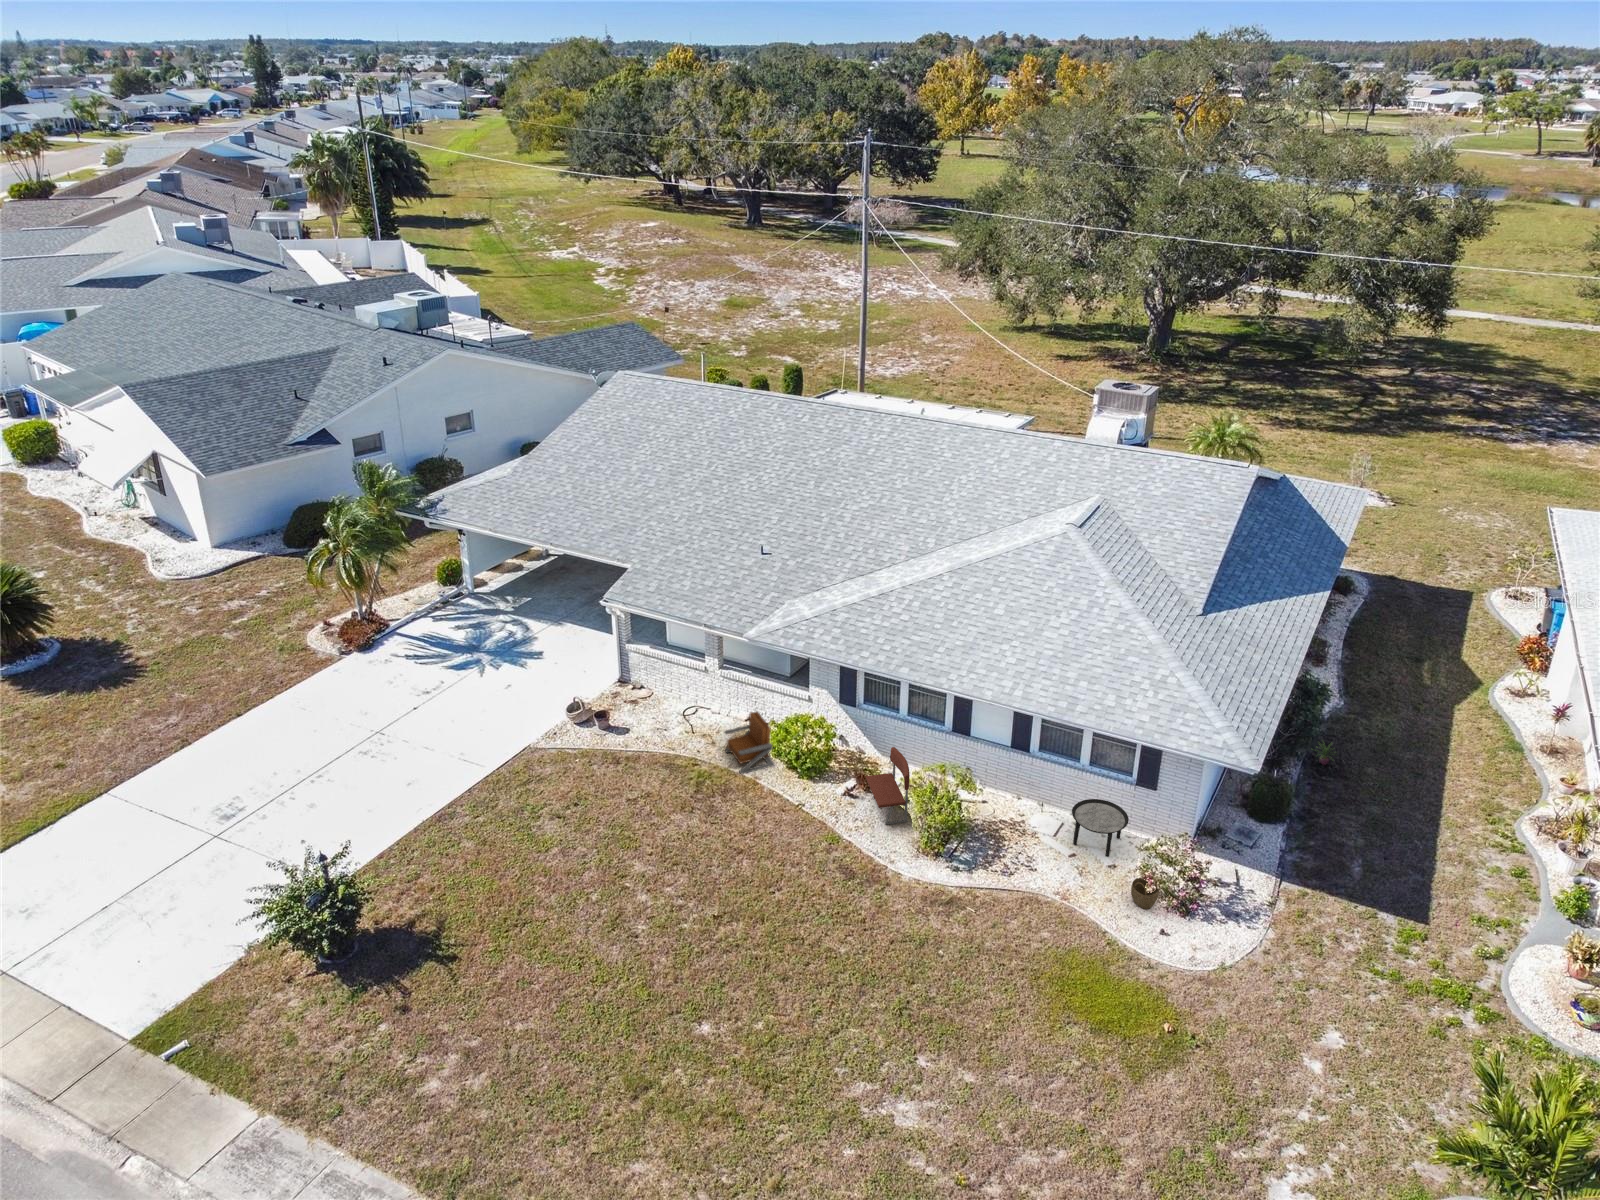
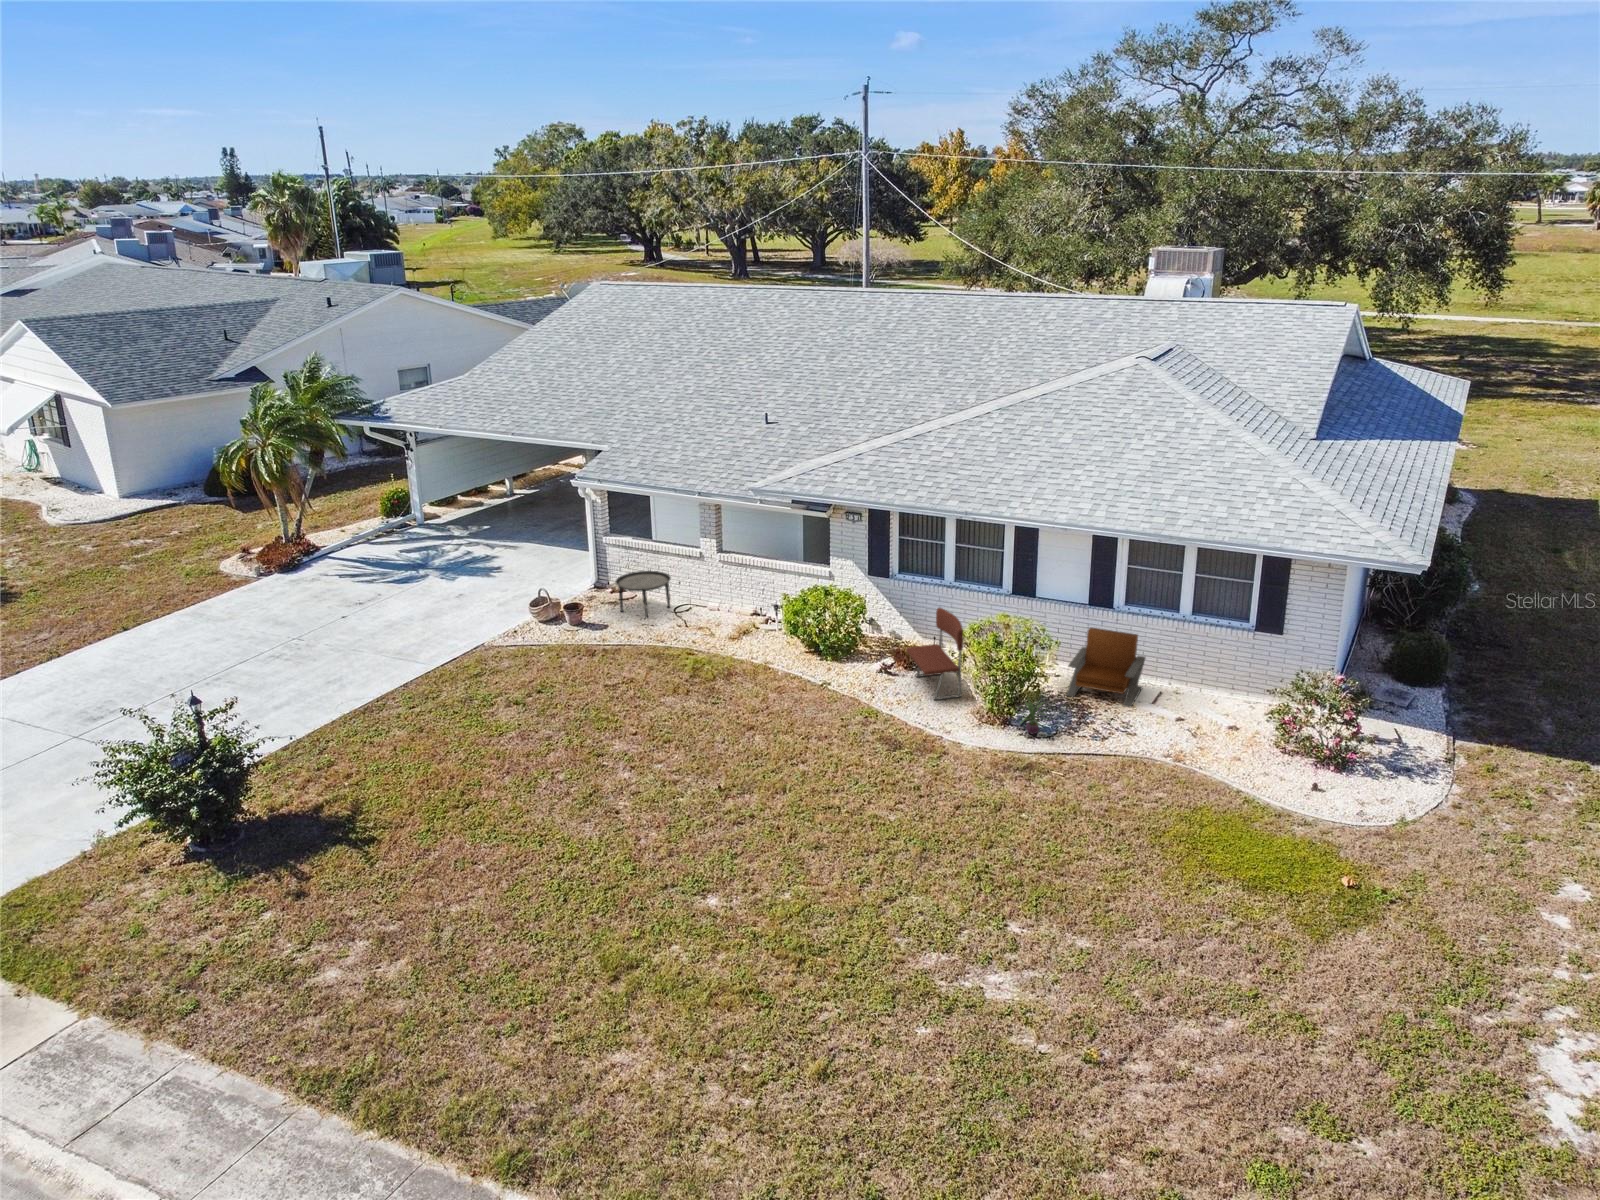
lounge chair: present [725,712,775,774] -> present [1067,628,1145,707]
decorative plant: present [1315,744,1331,765] -> present [1020,698,1043,734]
round table: present [1072,799,1129,857] -> present [616,571,671,618]
woven basket: present [1131,876,1159,910] -> none [1263,725,1301,768]

